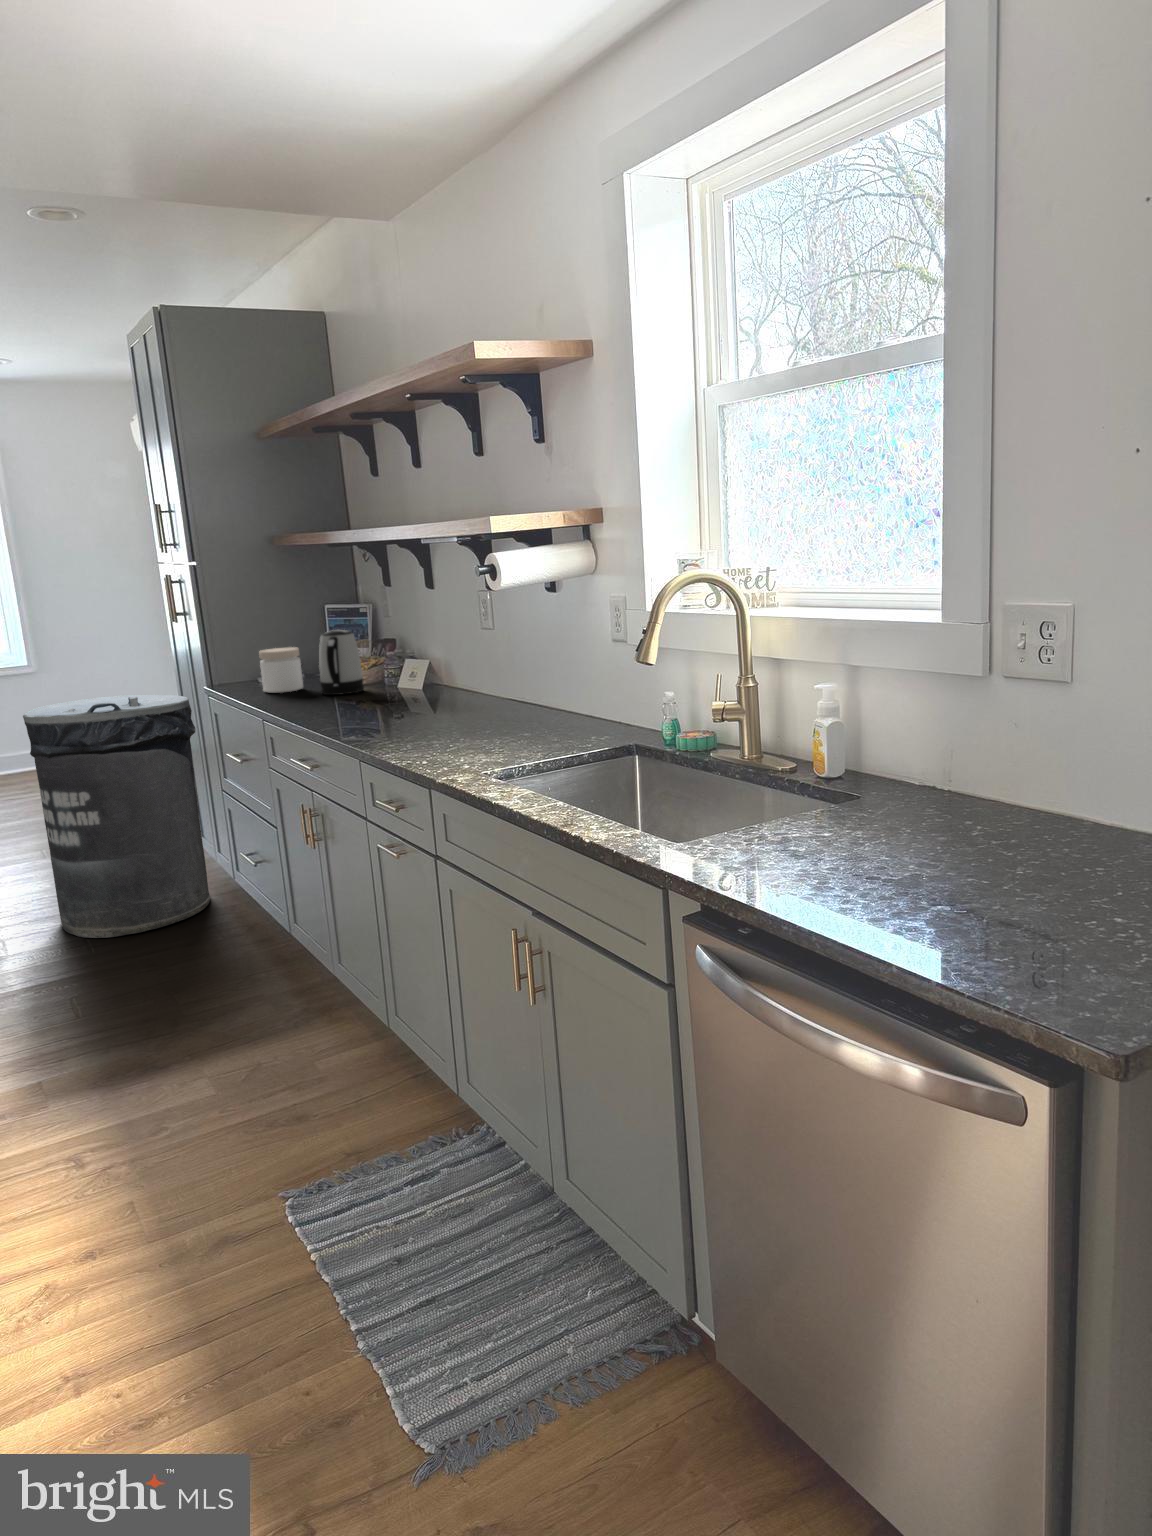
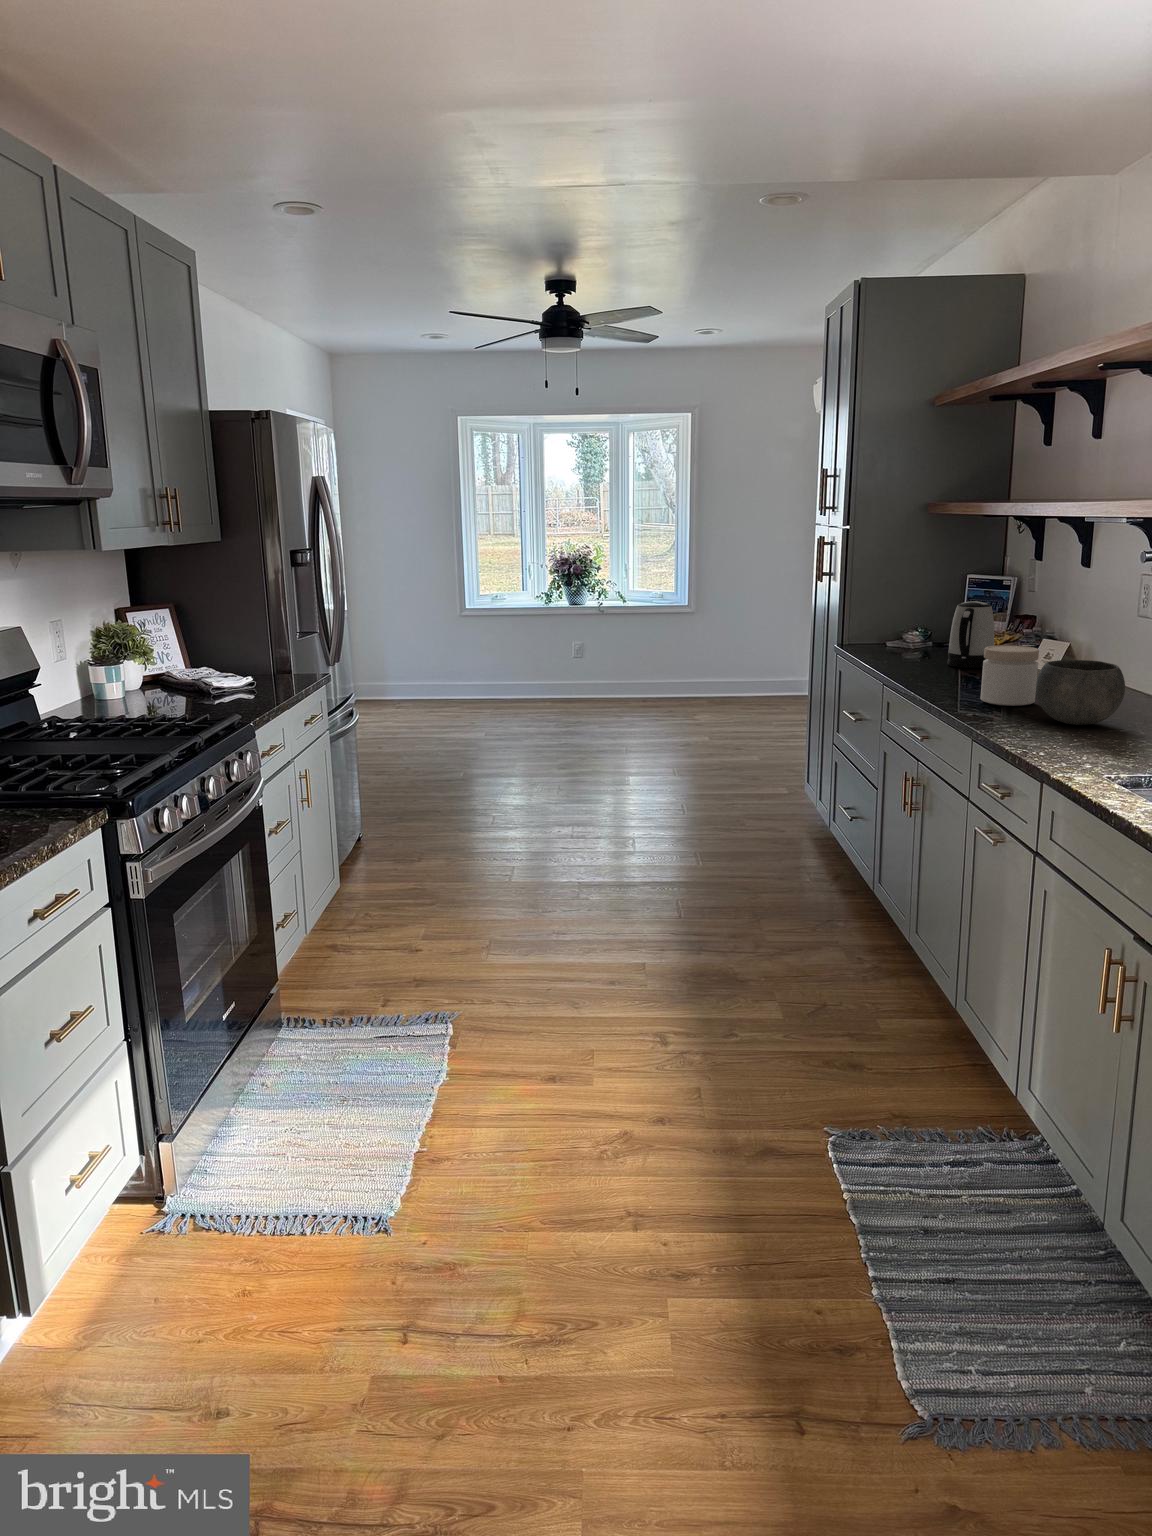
jar: present [259,647,303,693] -> present [981,646,1039,706]
bowl: none [406,671,483,732] -> present [1036,660,1125,725]
trash can: present [23,695,210,938] -> none [676,642,819,860]

